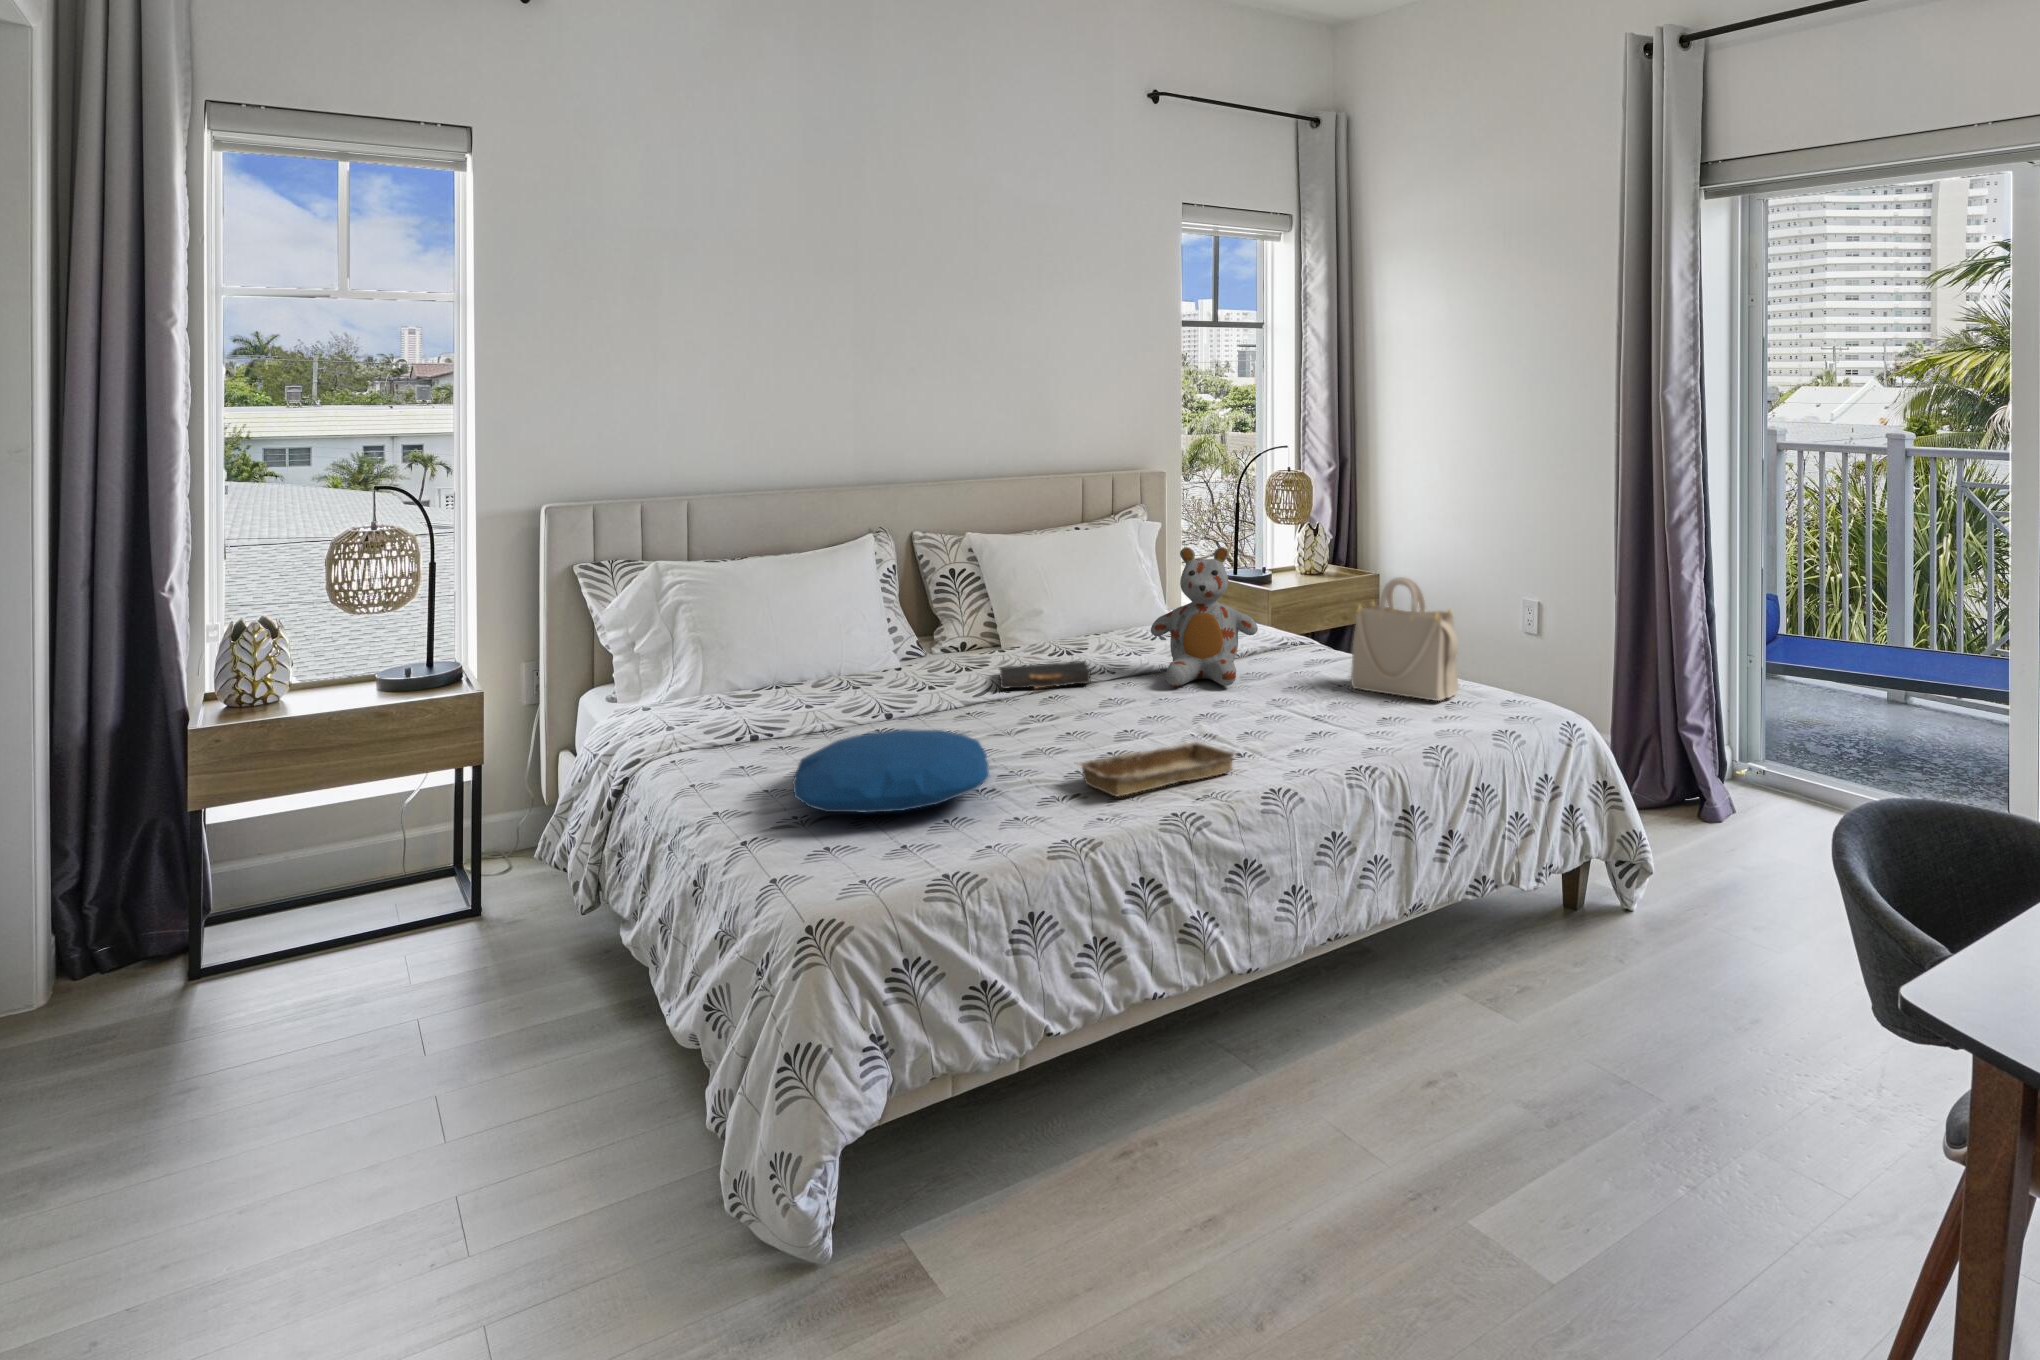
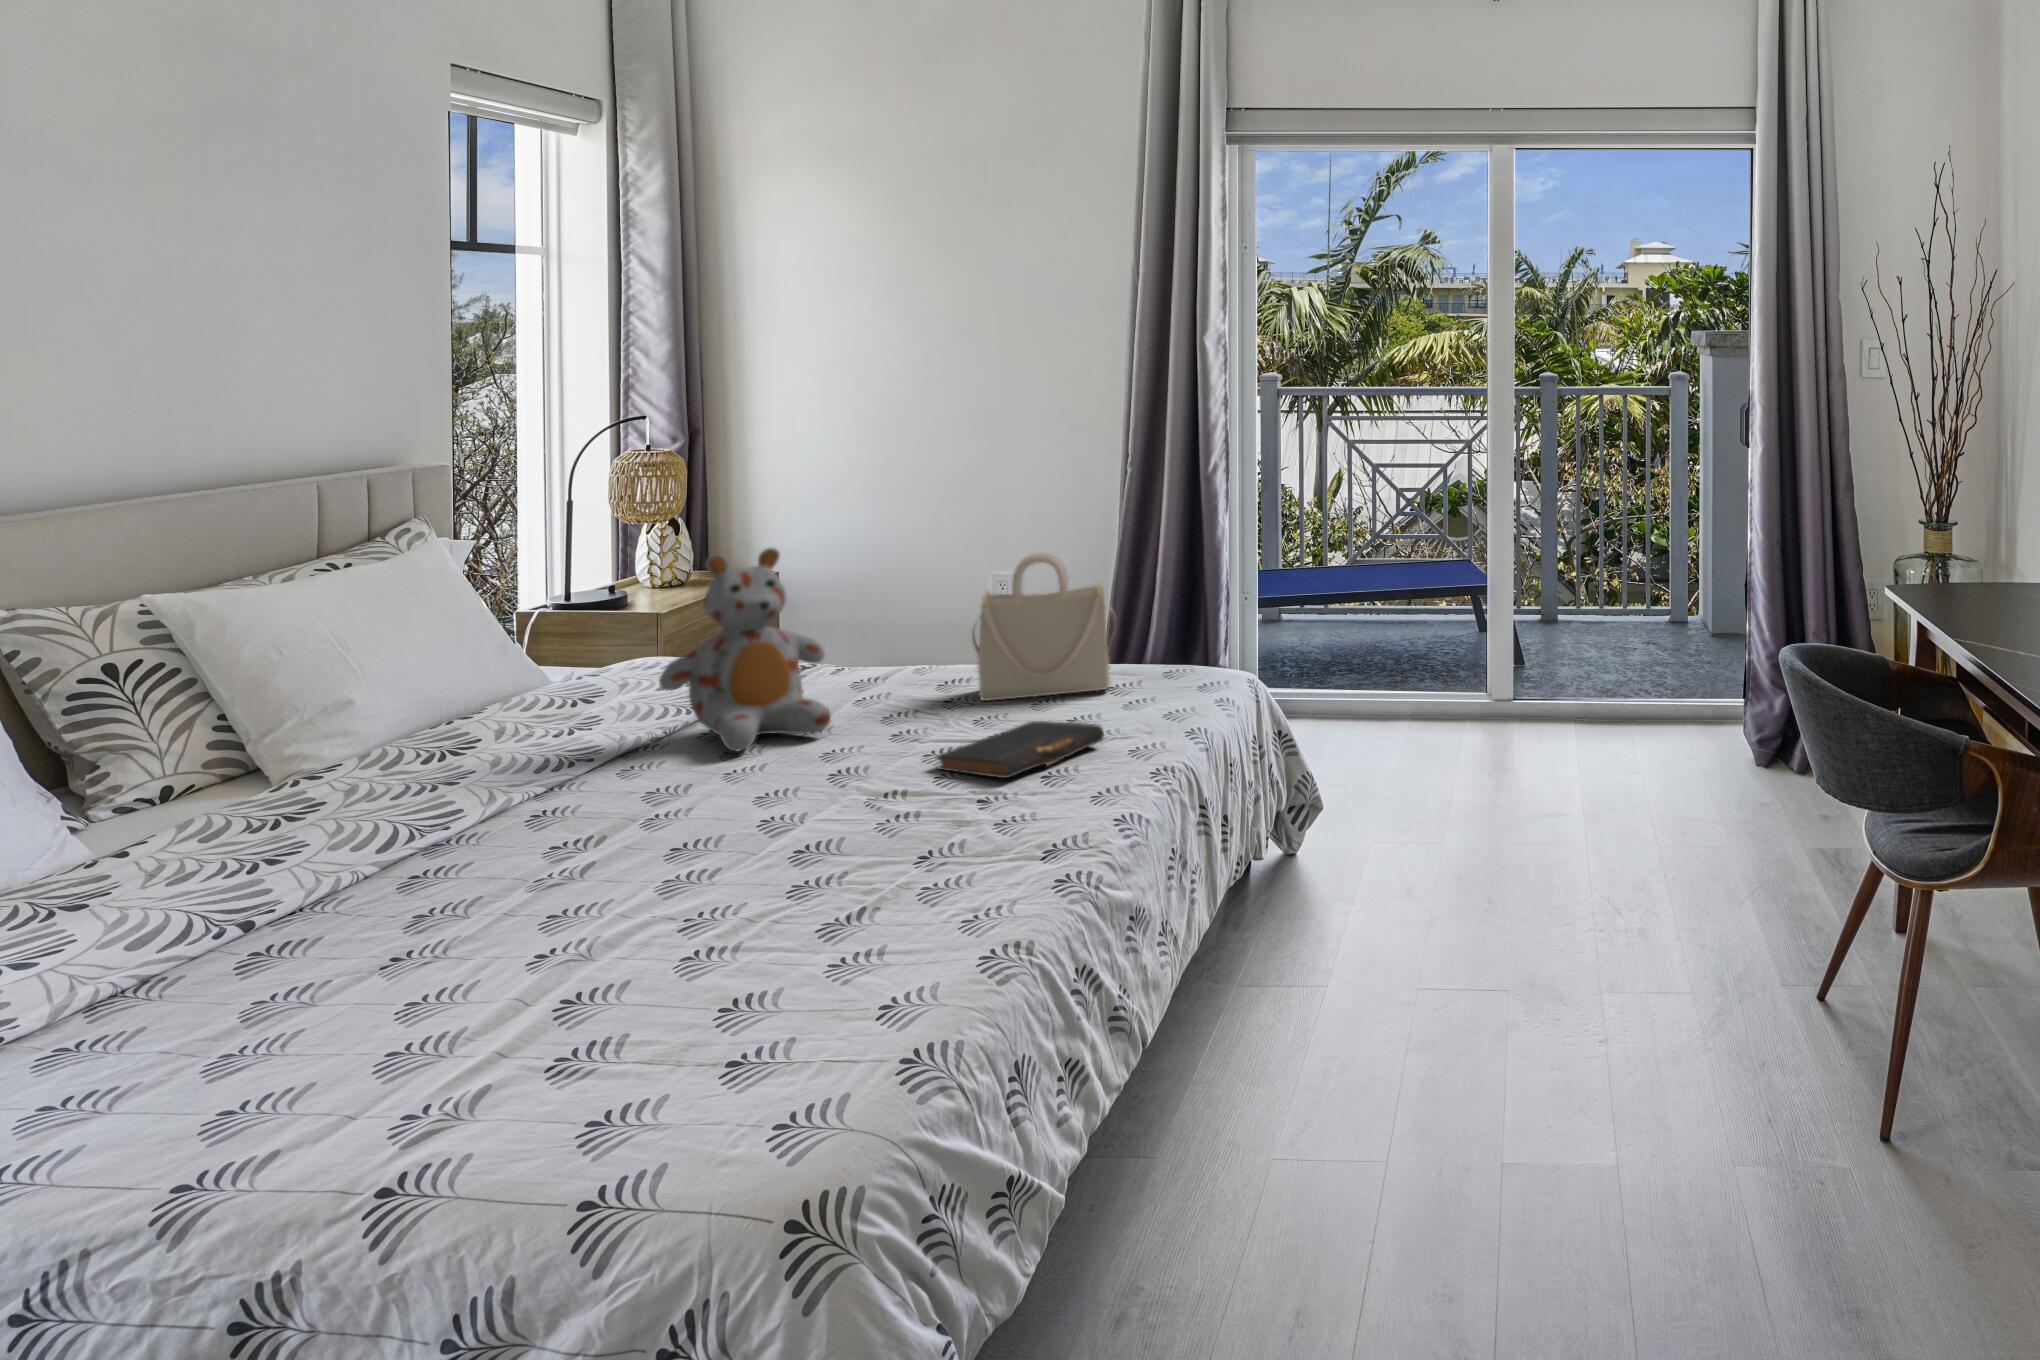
book: present [1000,661,1091,689] -> present [936,721,1104,778]
pillow: present [793,729,989,813] -> none [284,869,786,1063]
tray: present [1075,741,1235,797] -> none [845,783,1045,882]

